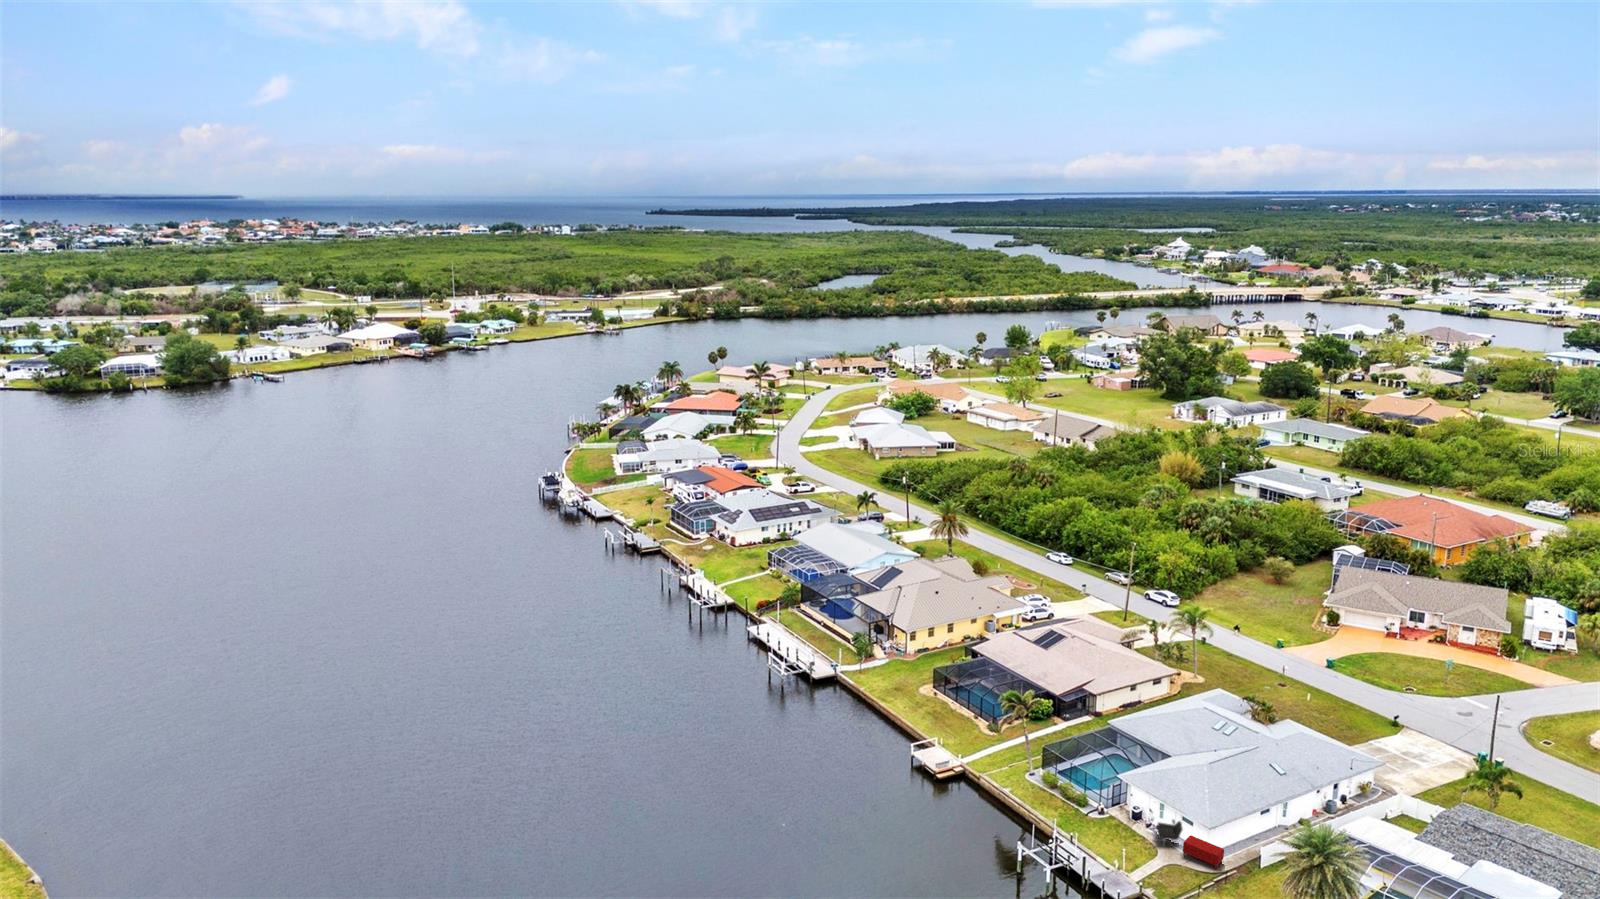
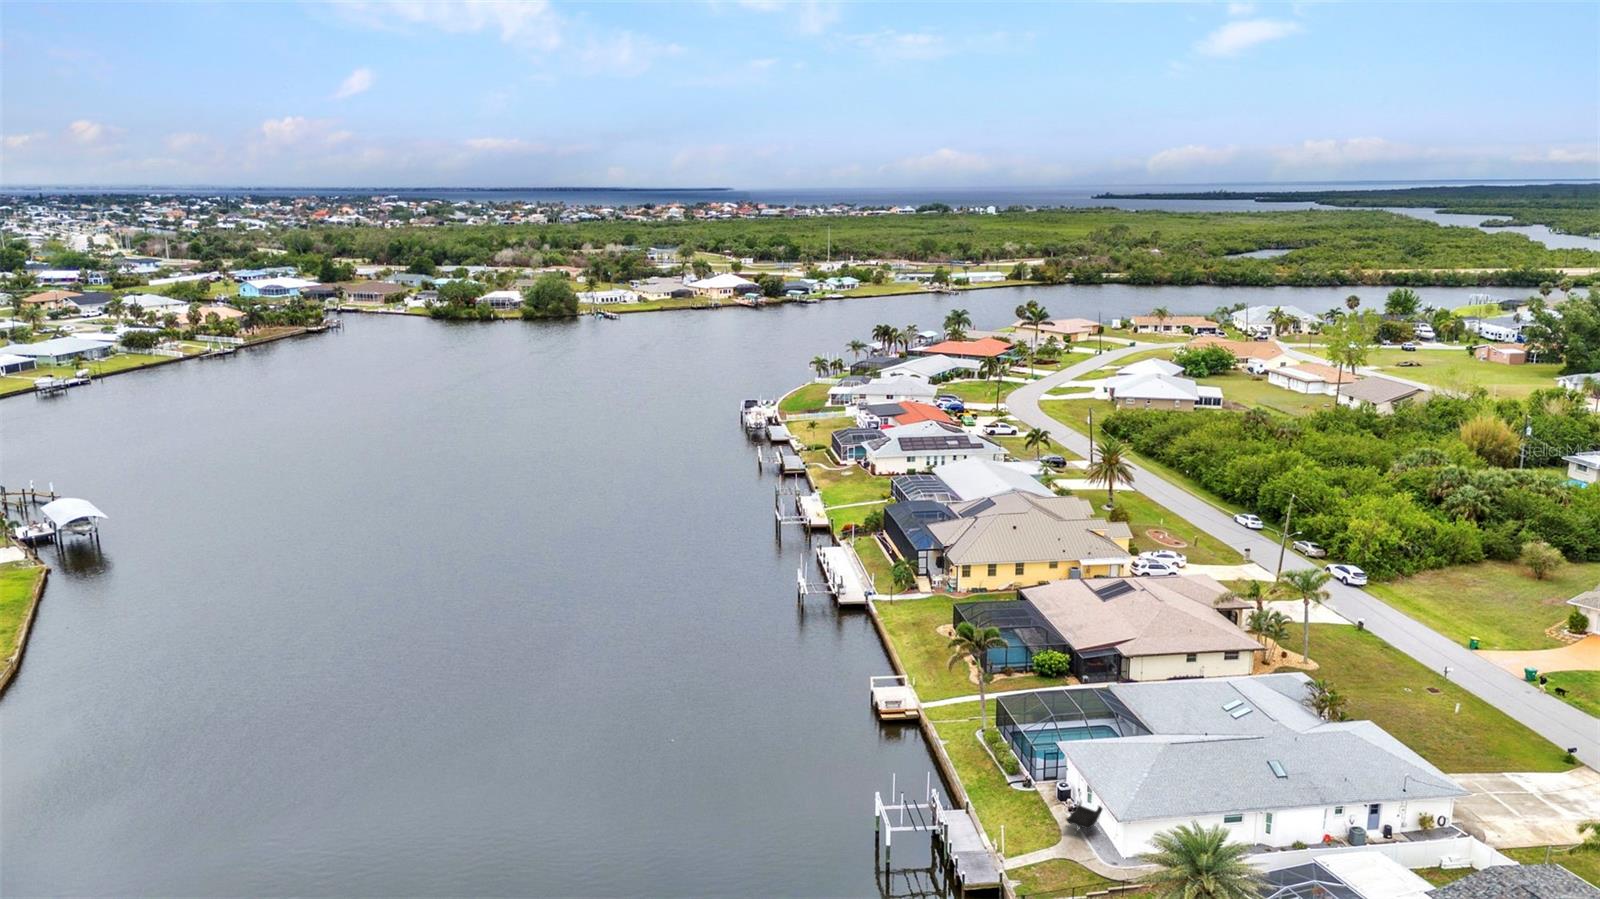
bench: present [1183,835,1224,870] -> none [1085,826,1134,874]

